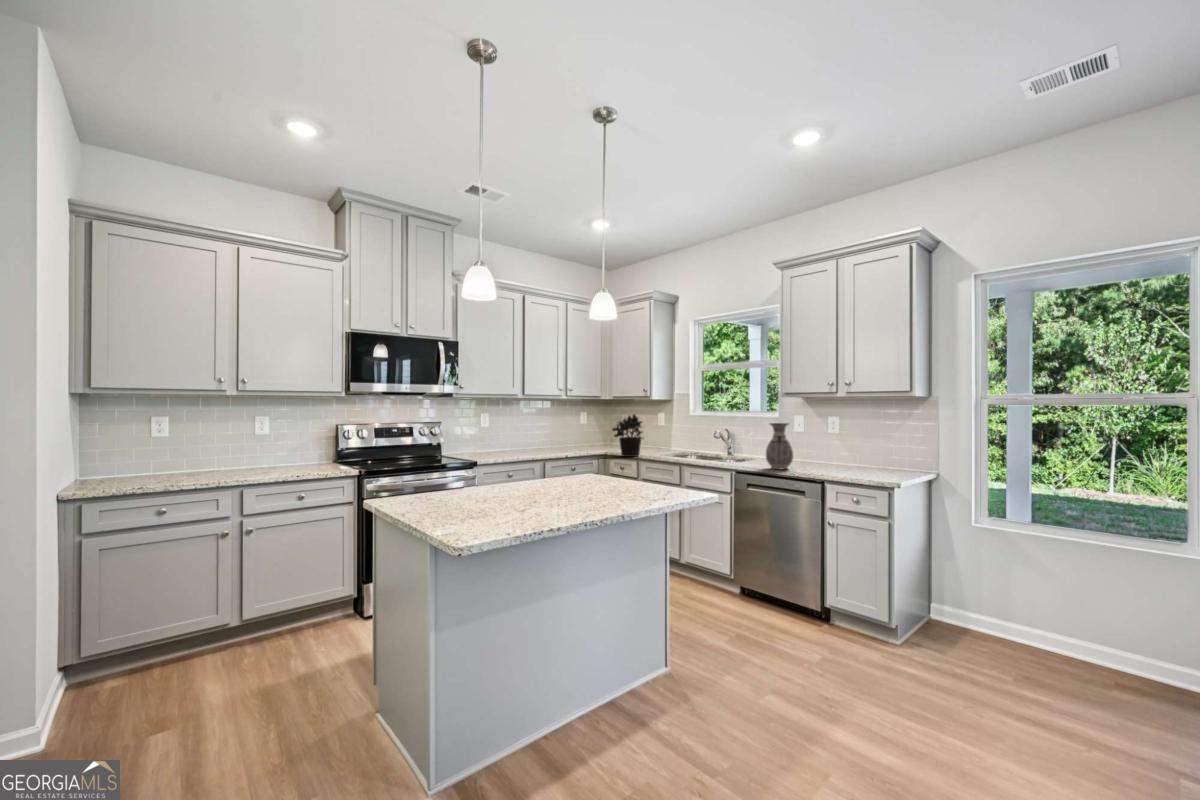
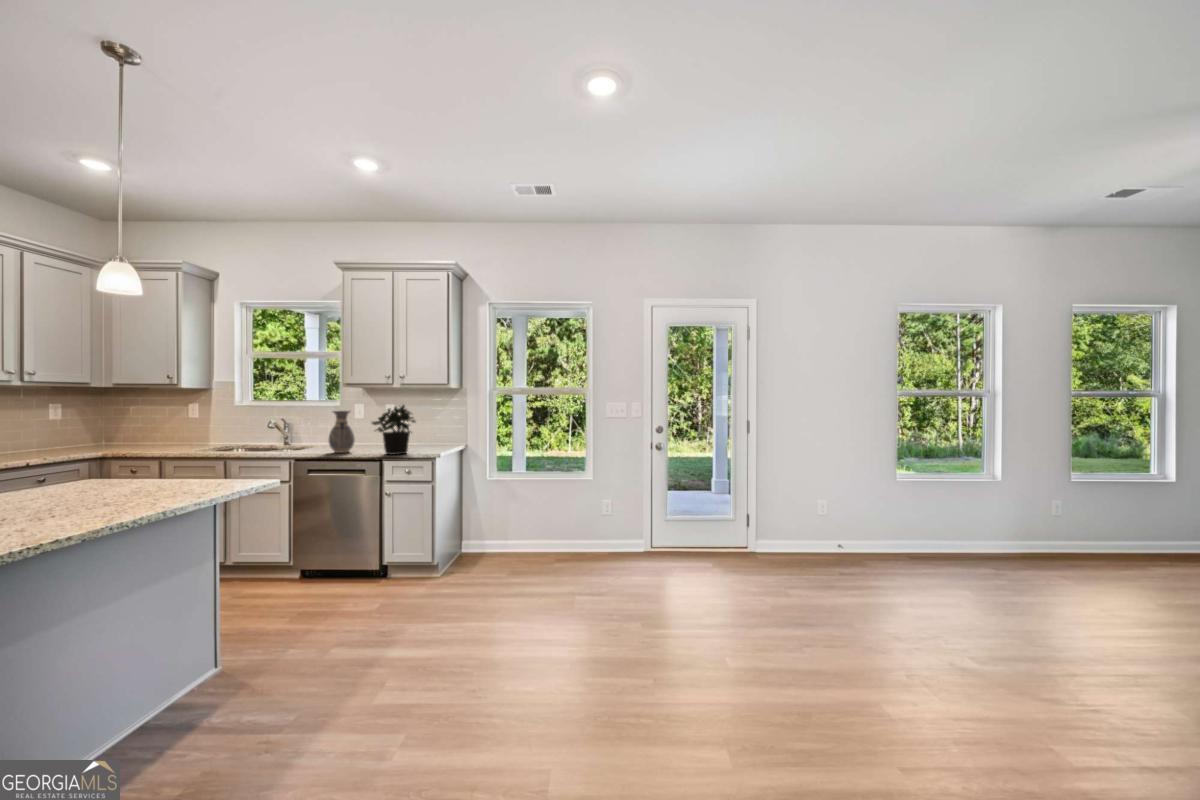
potted plant: present [612,414,643,457] -> present [372,405,415,455]

